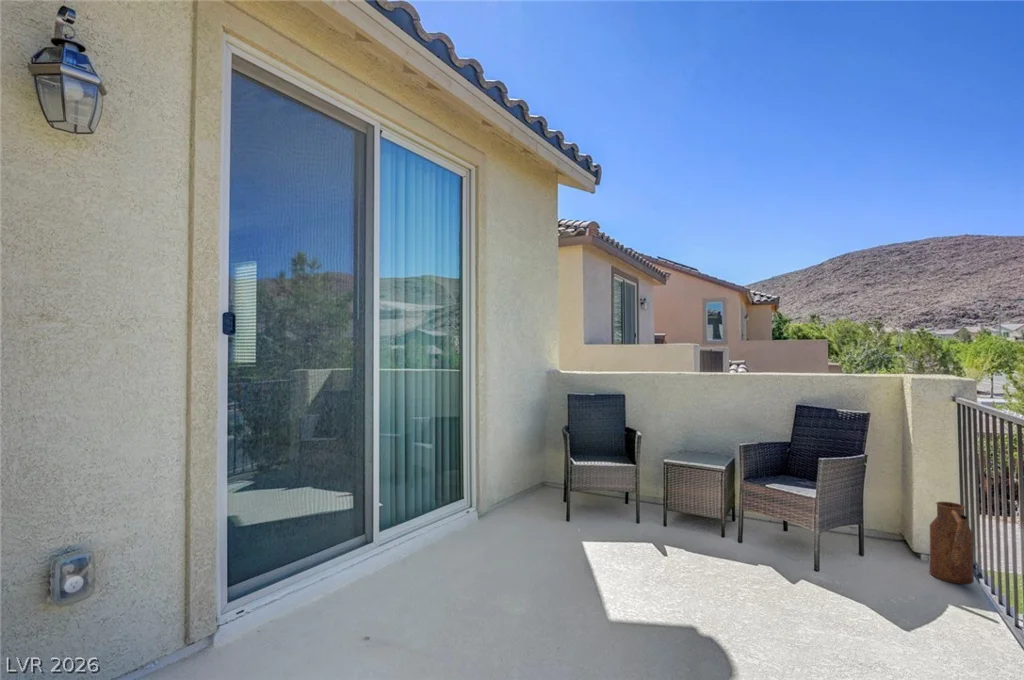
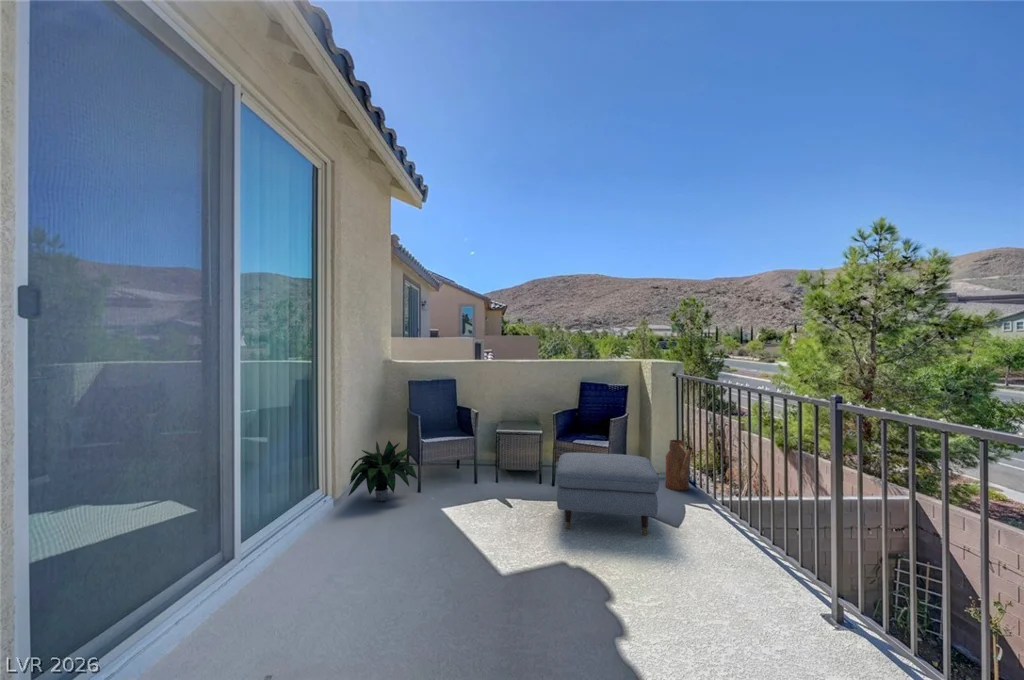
potted plant: none [492,456,572,523] -> present [348,441,418,501]
ottoman: none [706,497,869,627] -> present [556,453,659,535]

